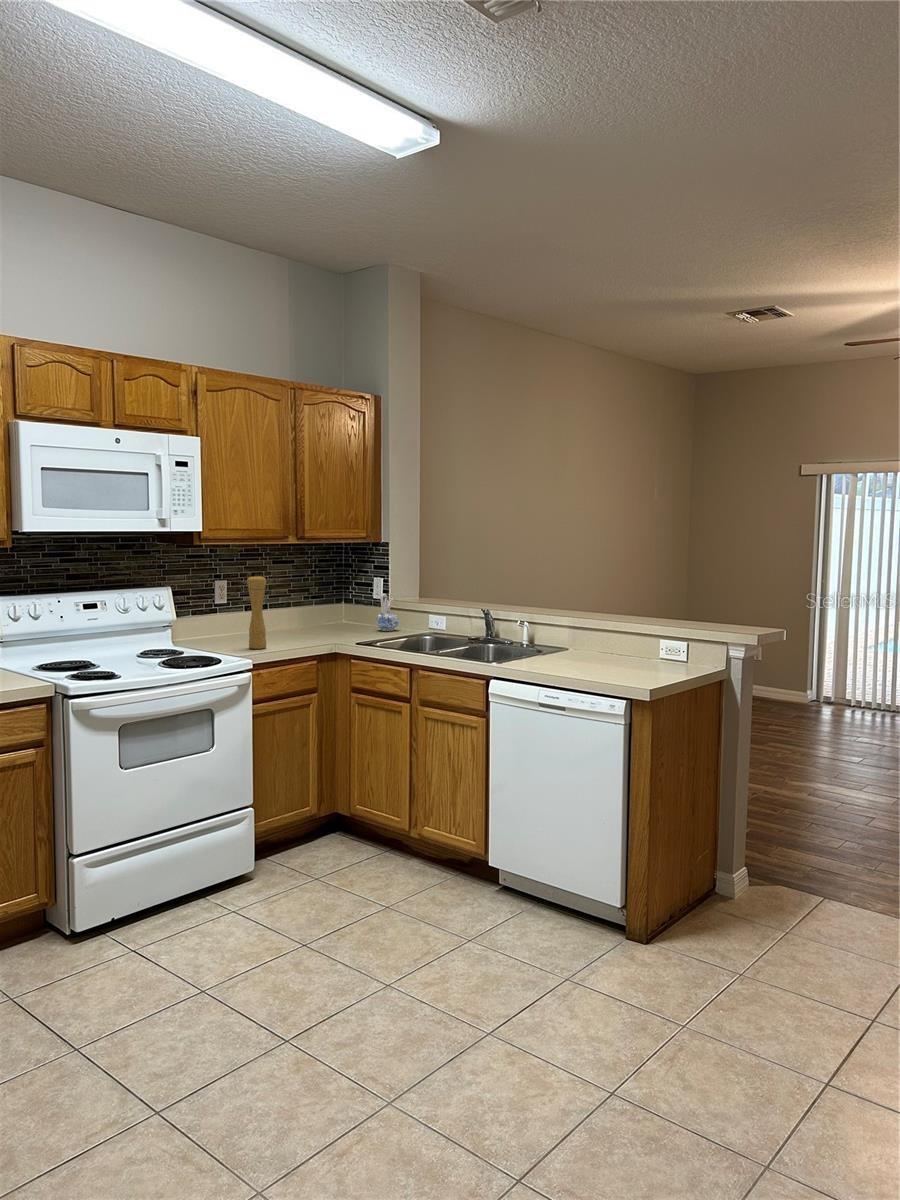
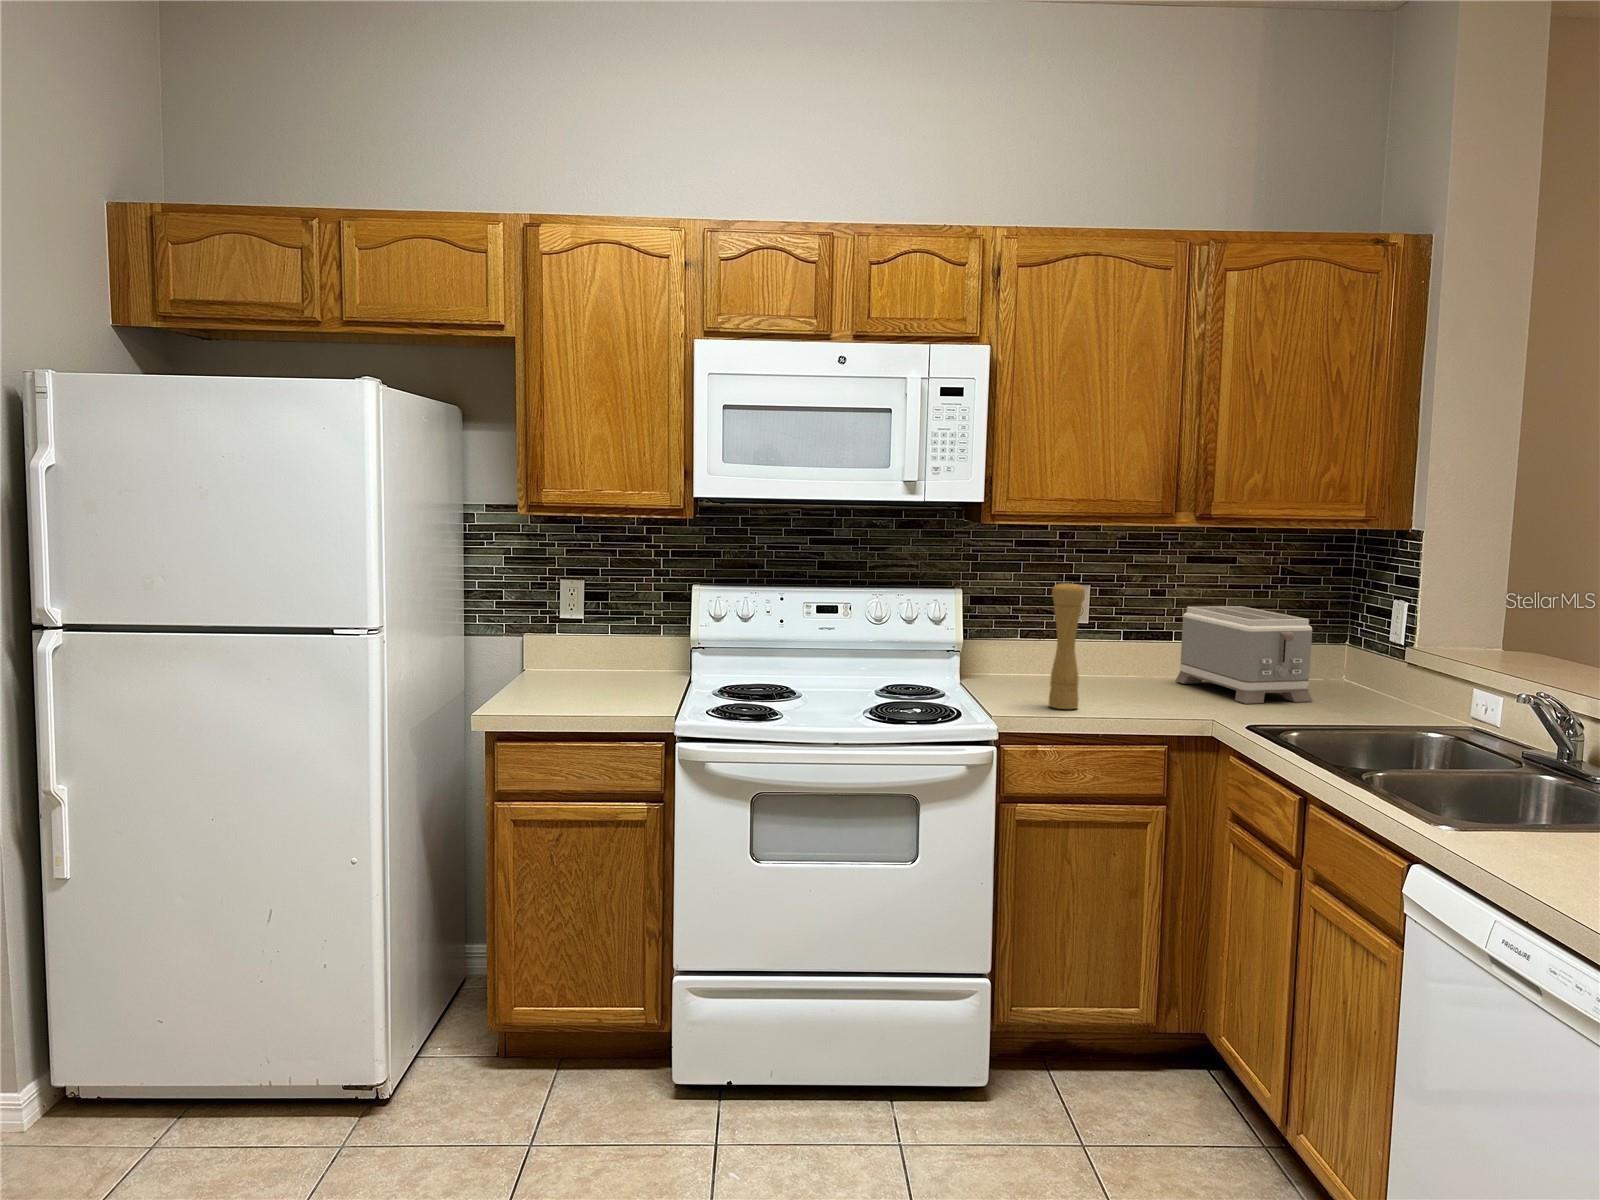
toaster: none [277,587,354,635] -> present [1175,606,1313,704]
ceramic pitcher: present [376,594,399,631] -> none [1359,636,1409,713]

